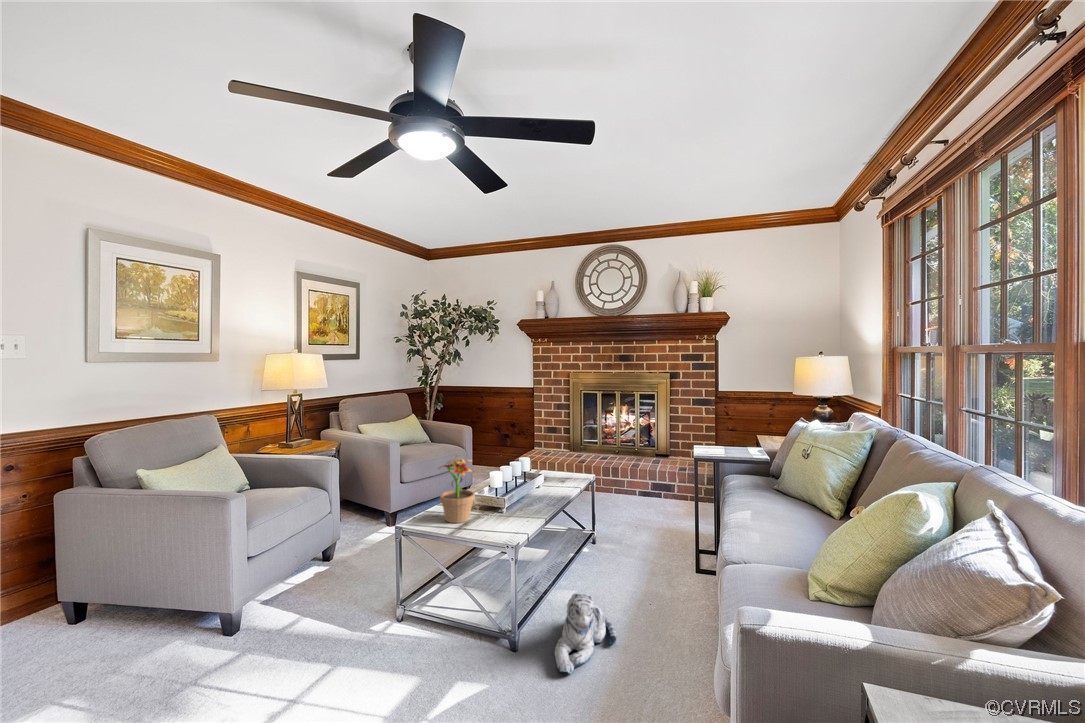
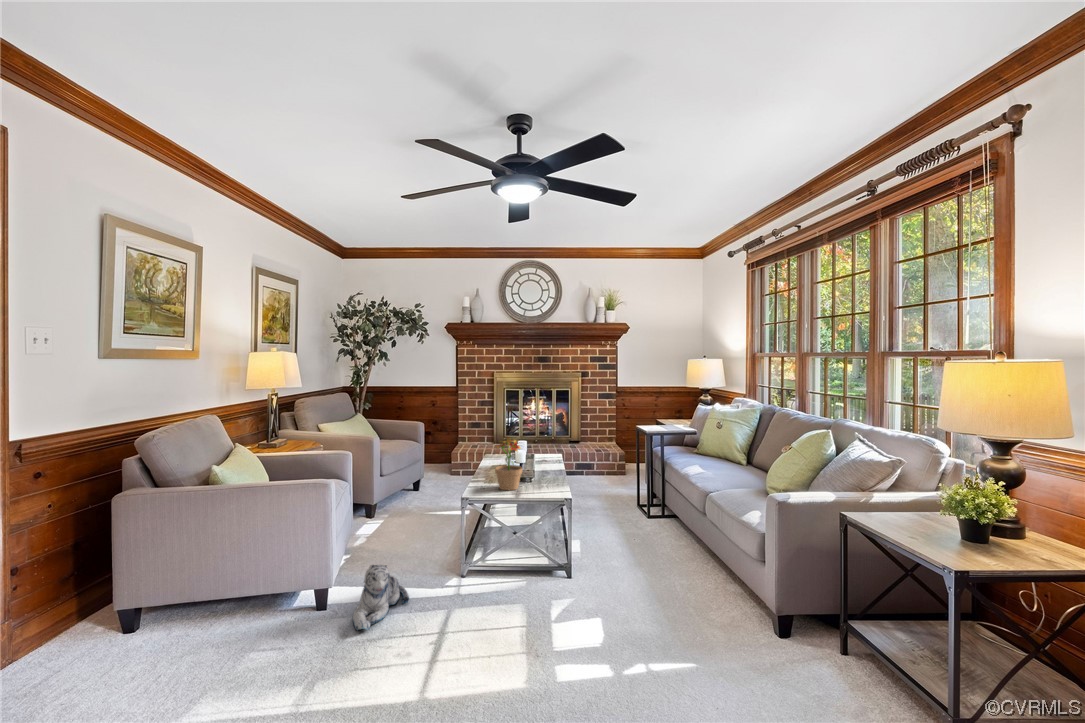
plush toy: present [555,593,616,673] -> present [353,564,409,631]

